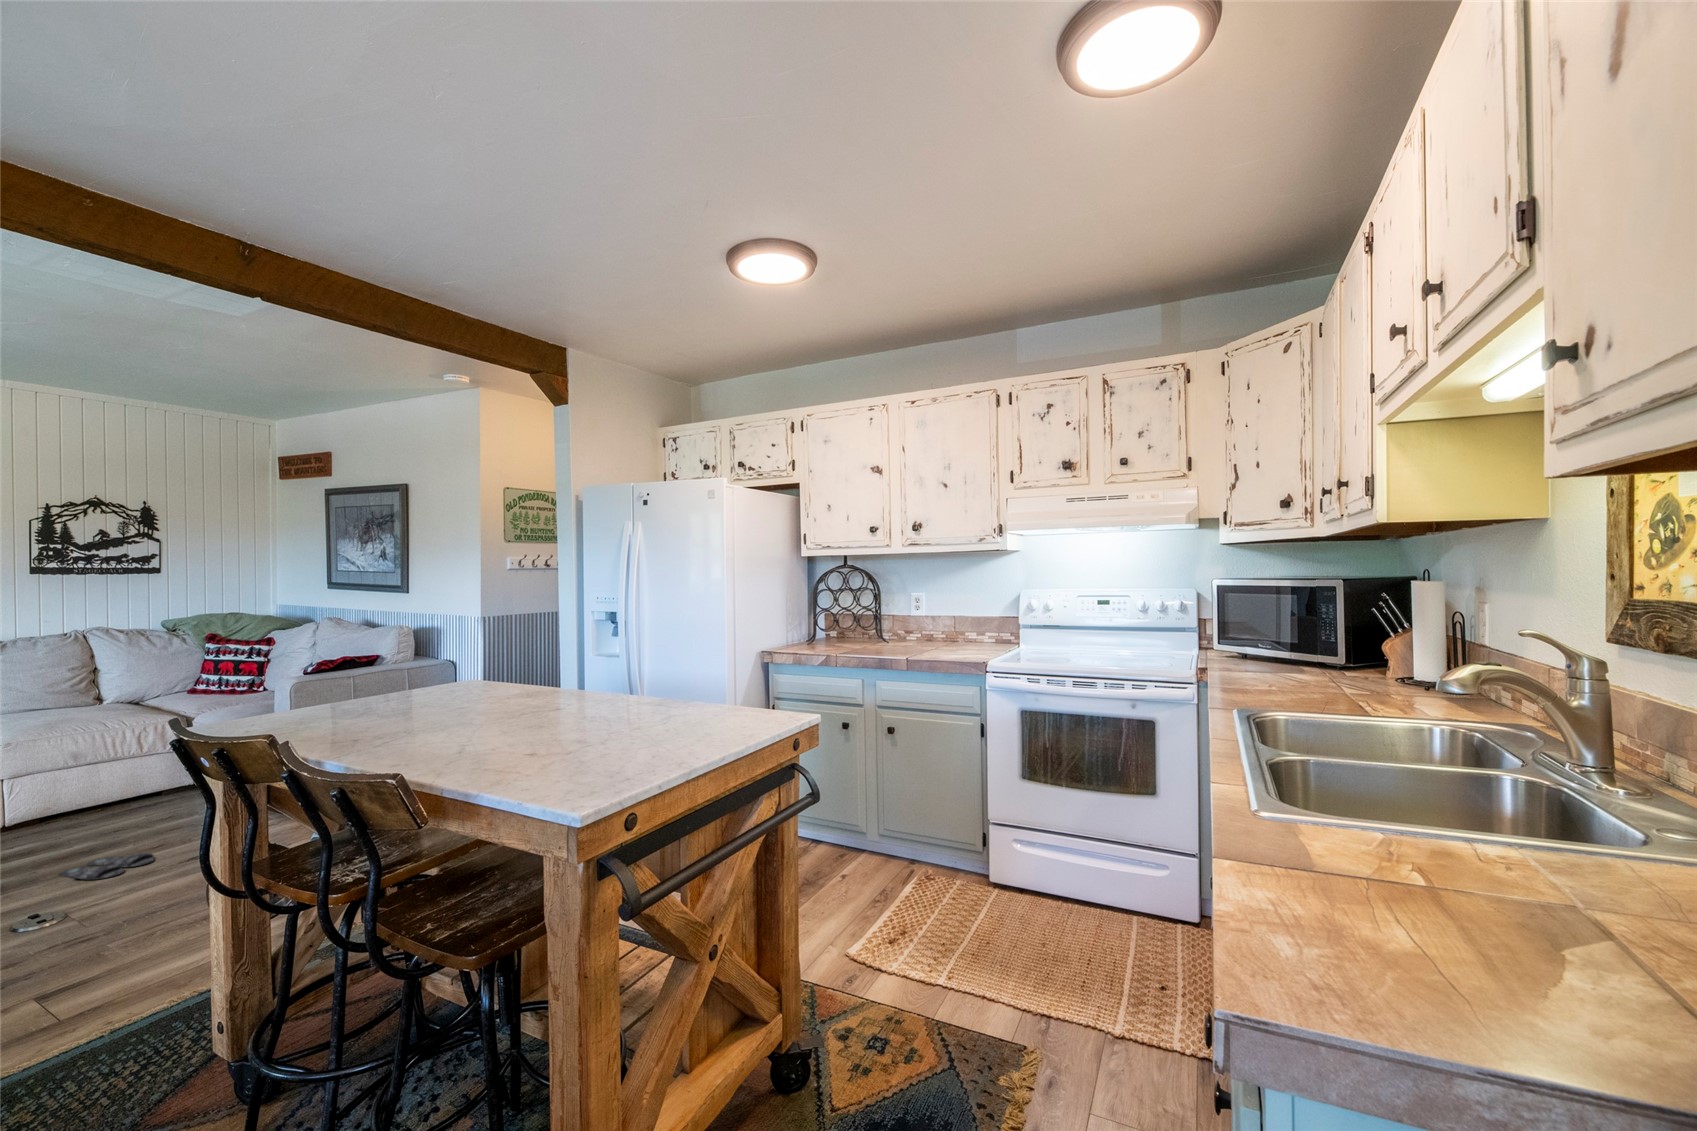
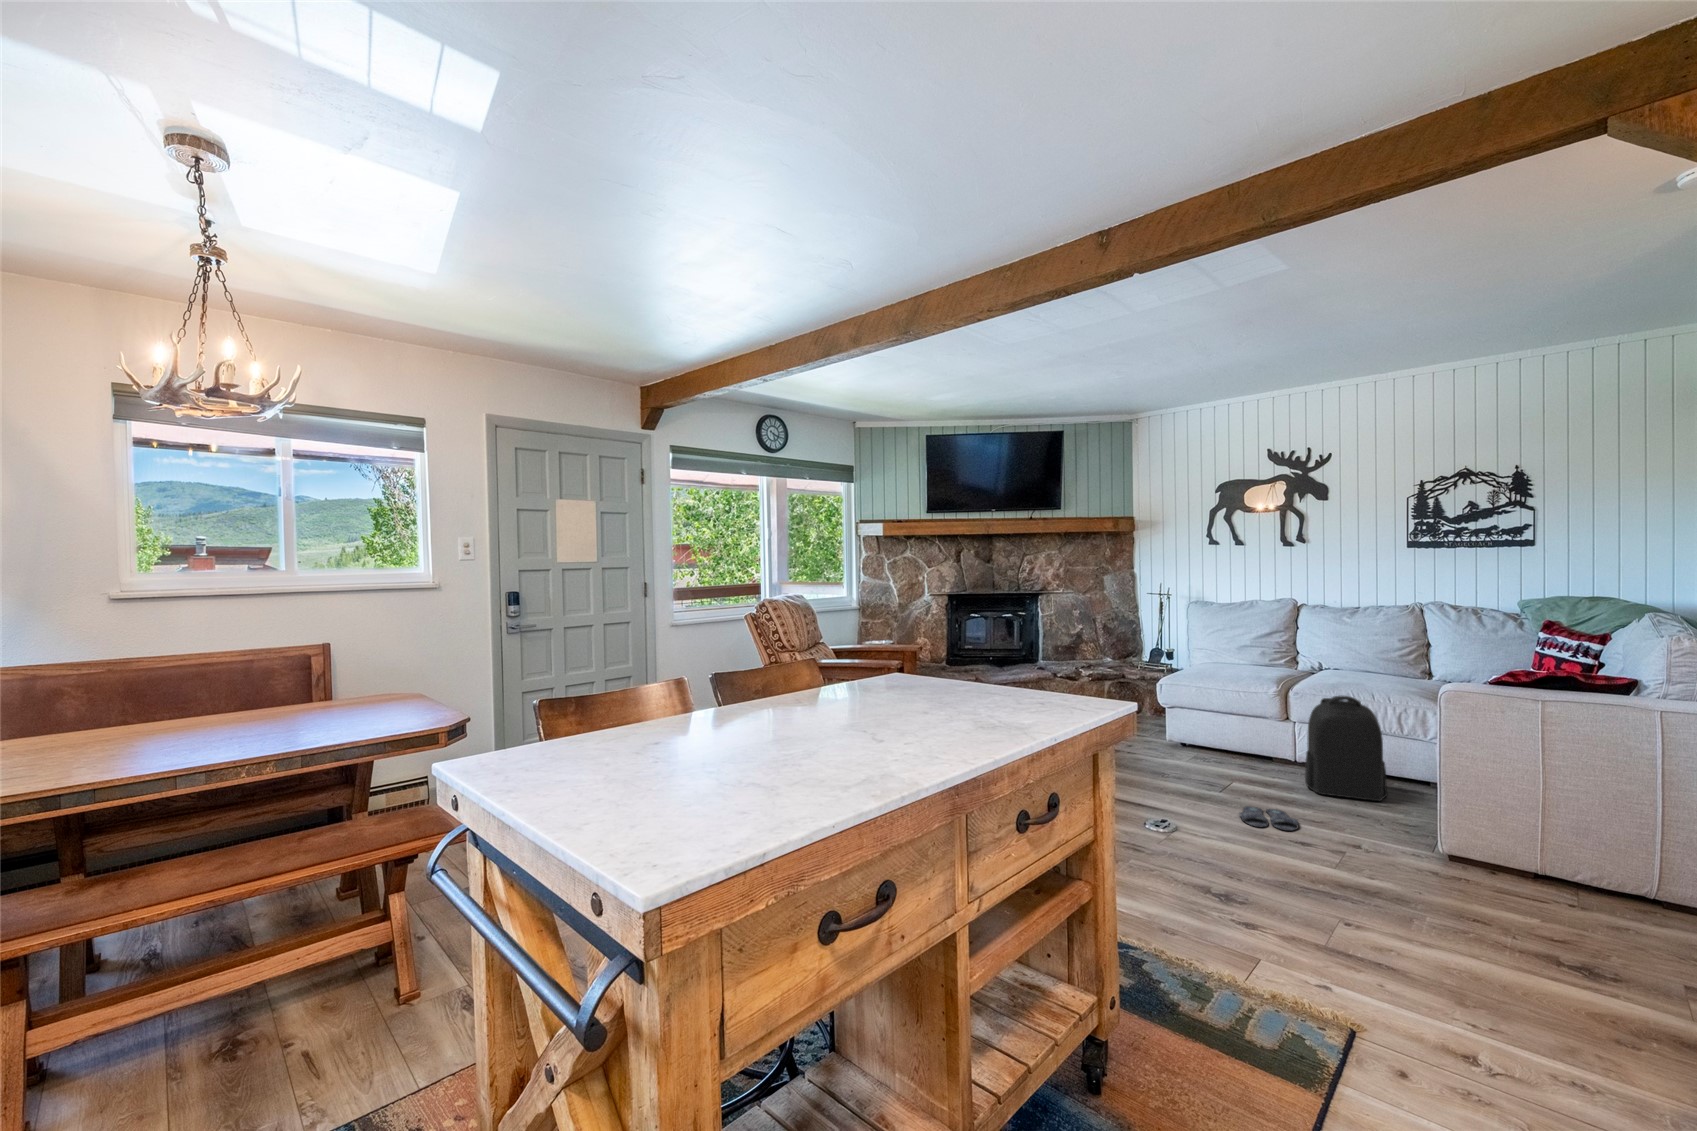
backpack: none [61,726,162,837] -> present [1305,696,1388,801]

